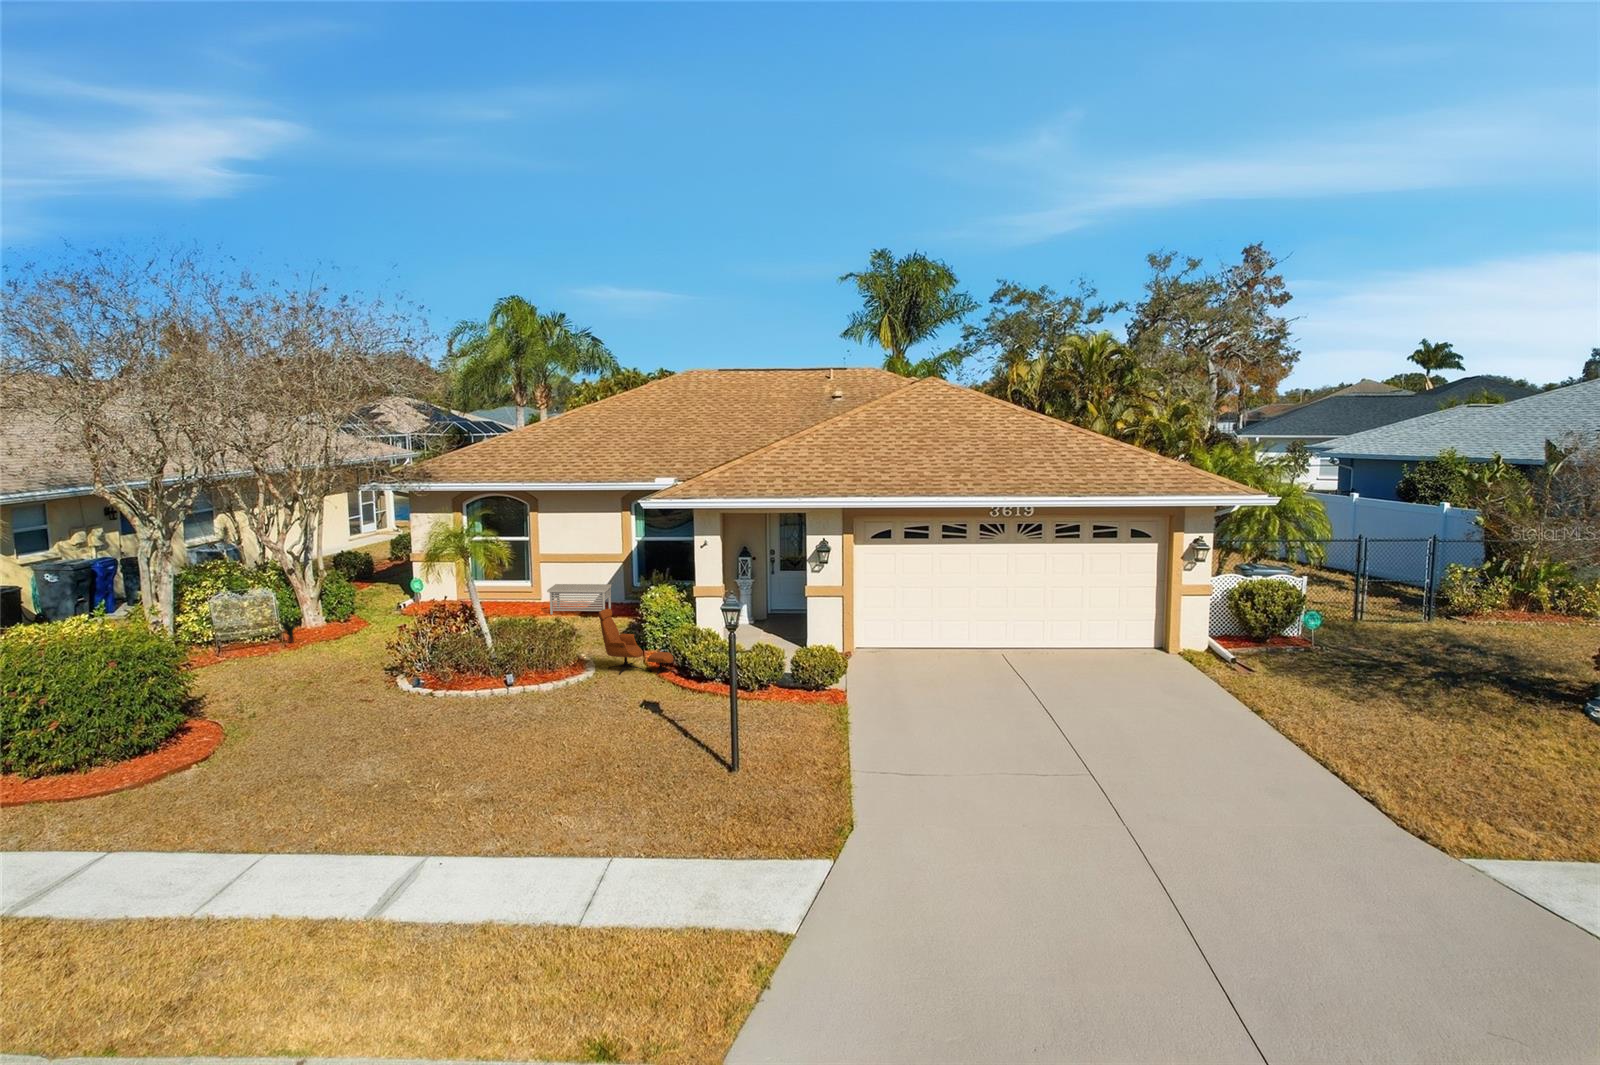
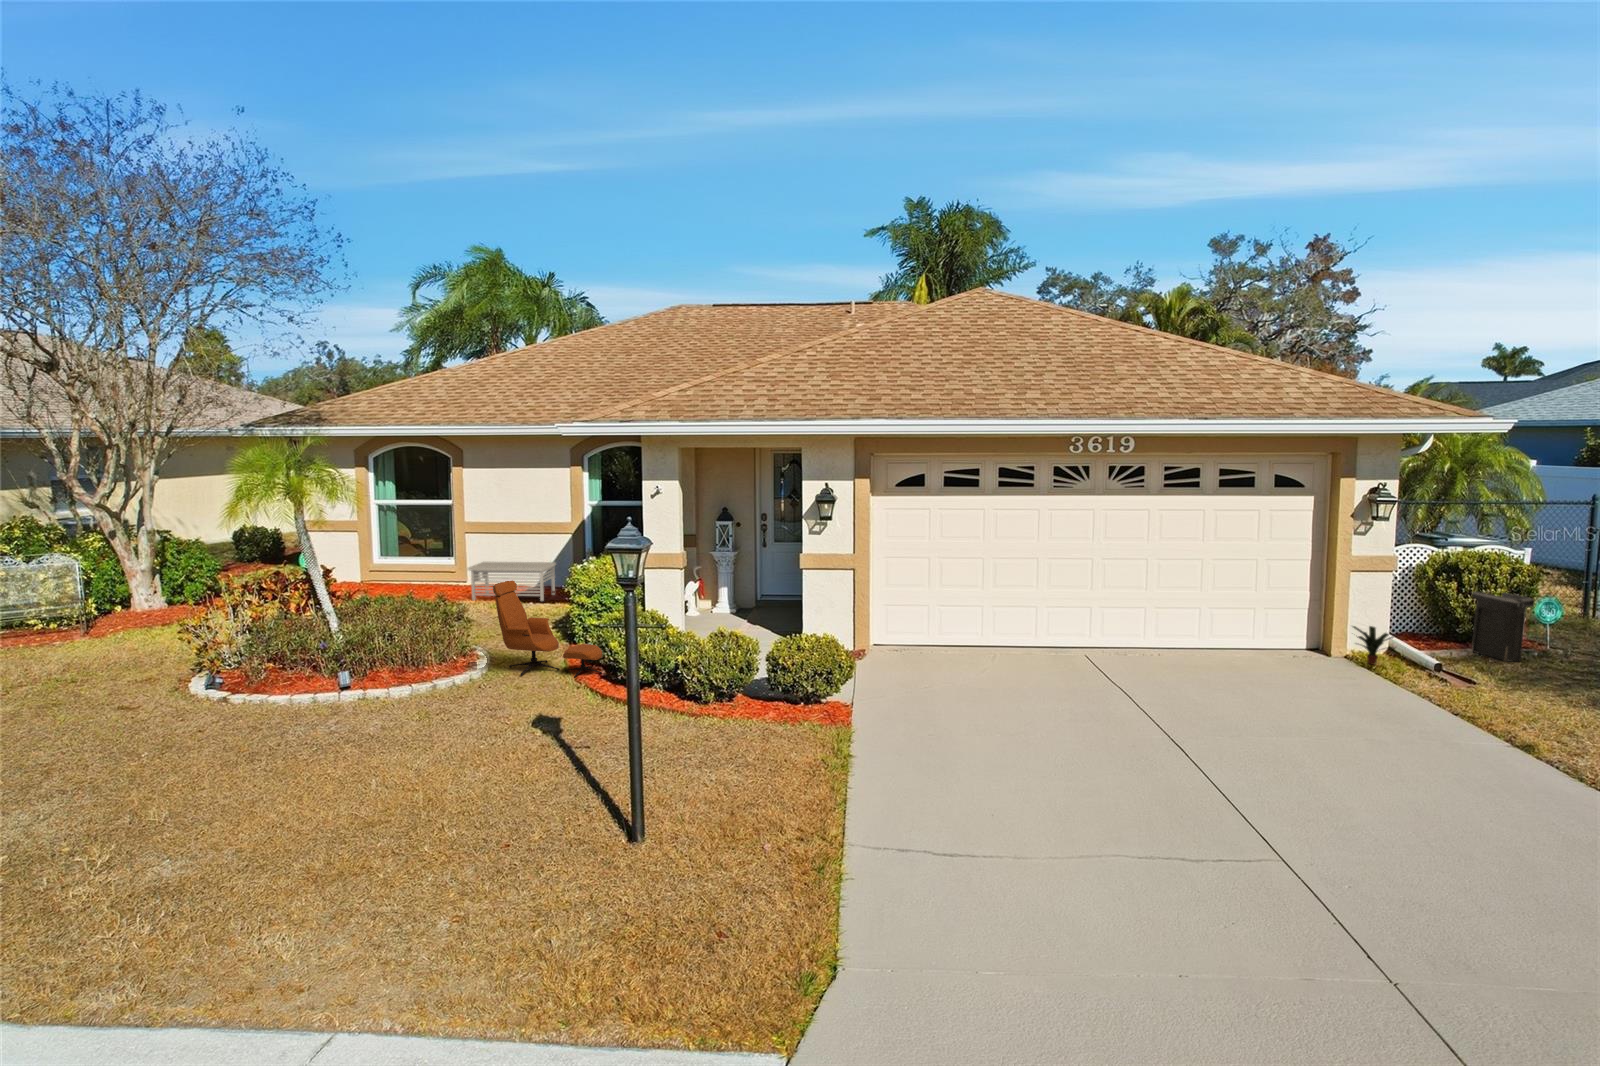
trash can: none [1262,606,1299,656] -> present [1472,592,1534,662]
potted plant: present [280,619,301,643] -> present [1353,626,1394,665]

